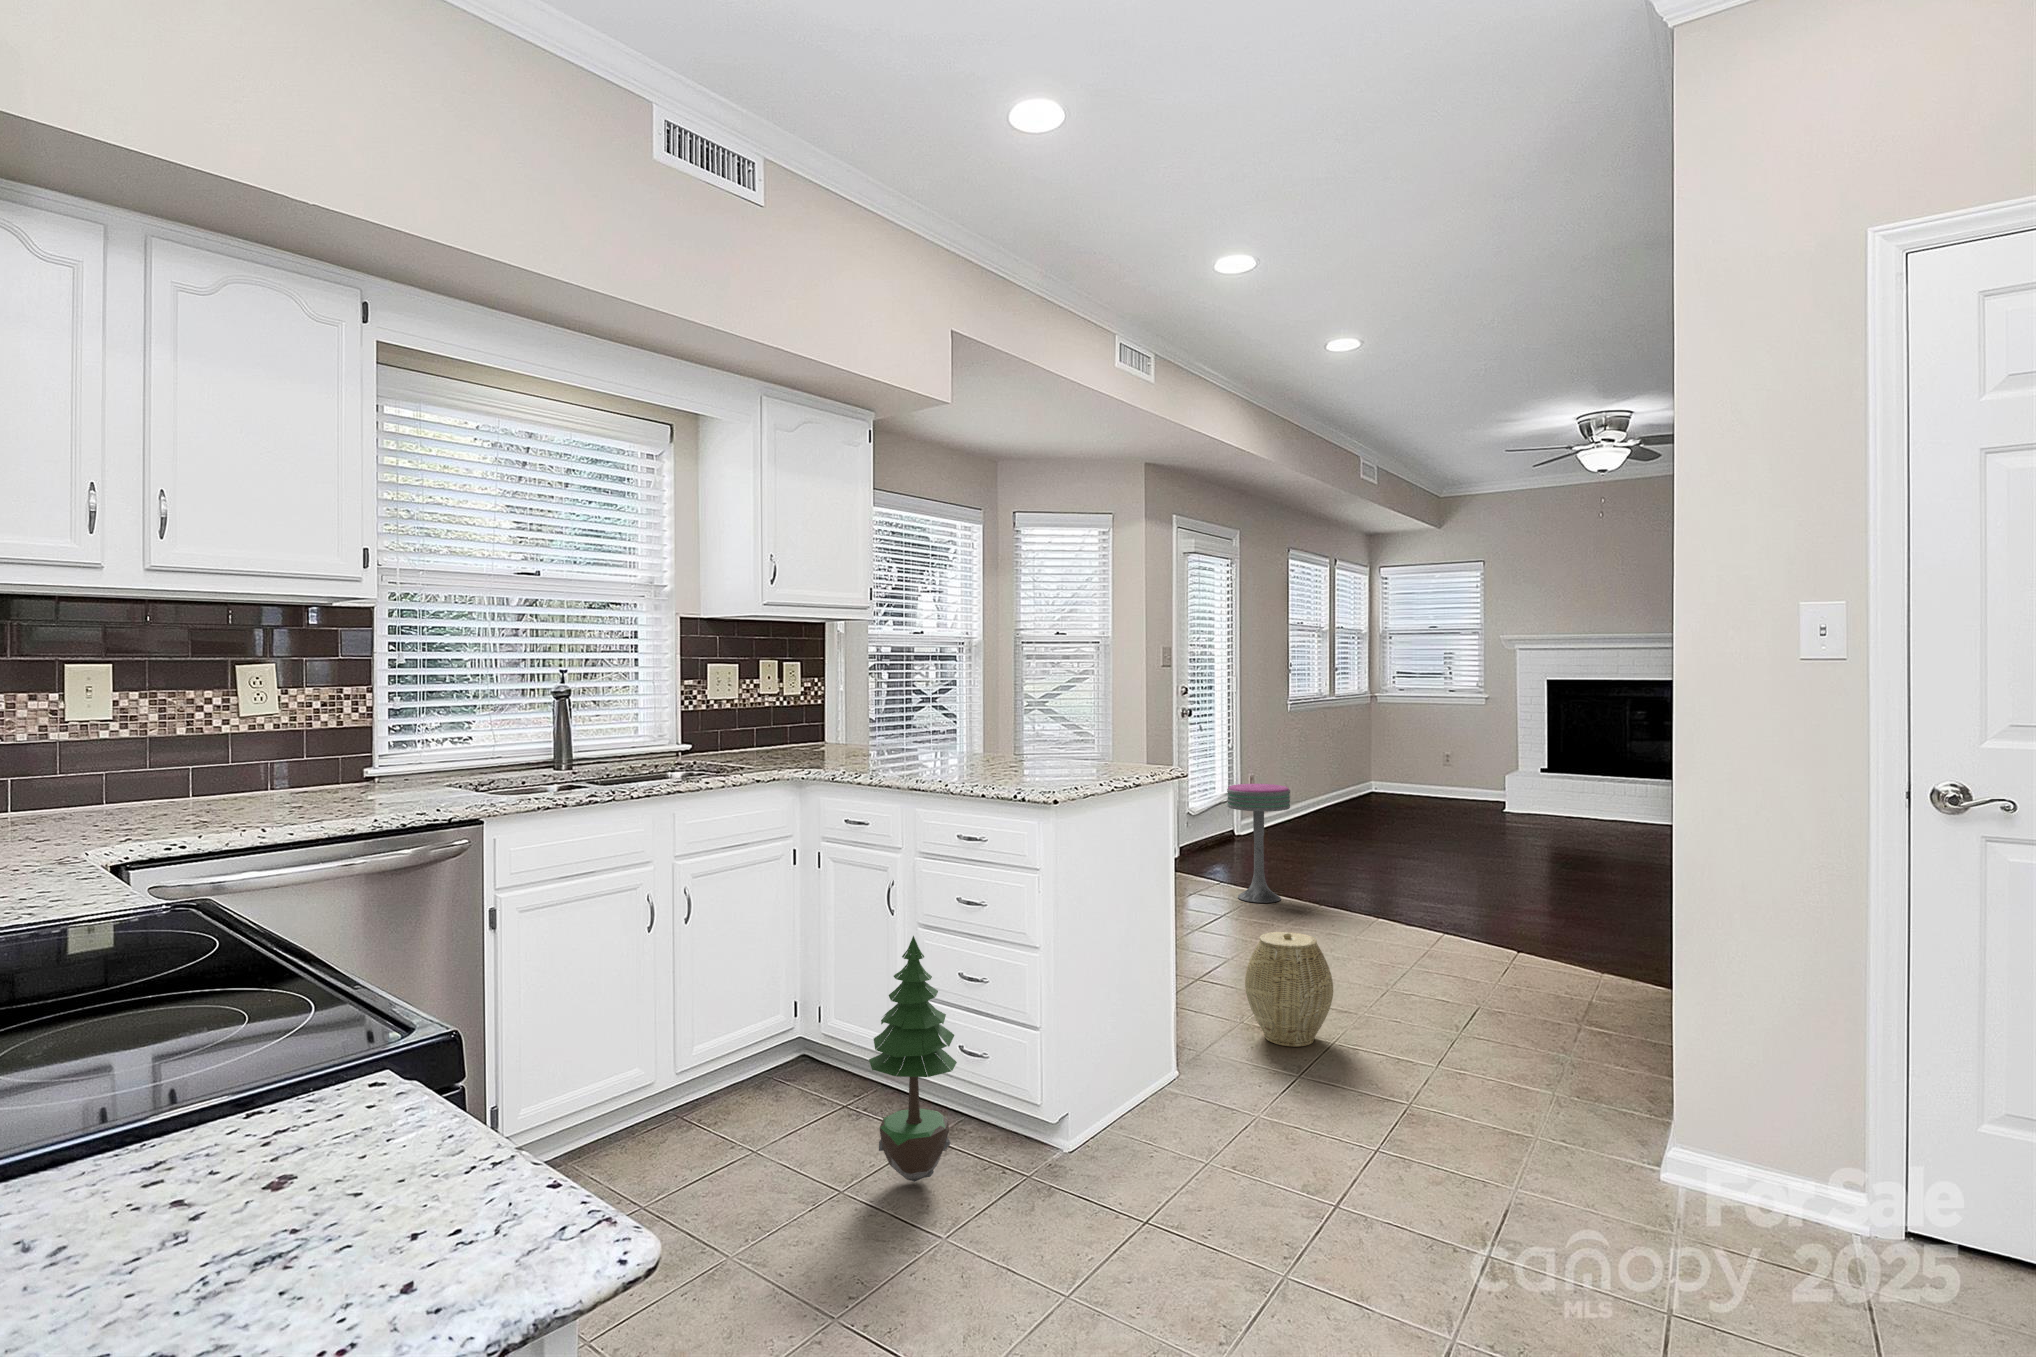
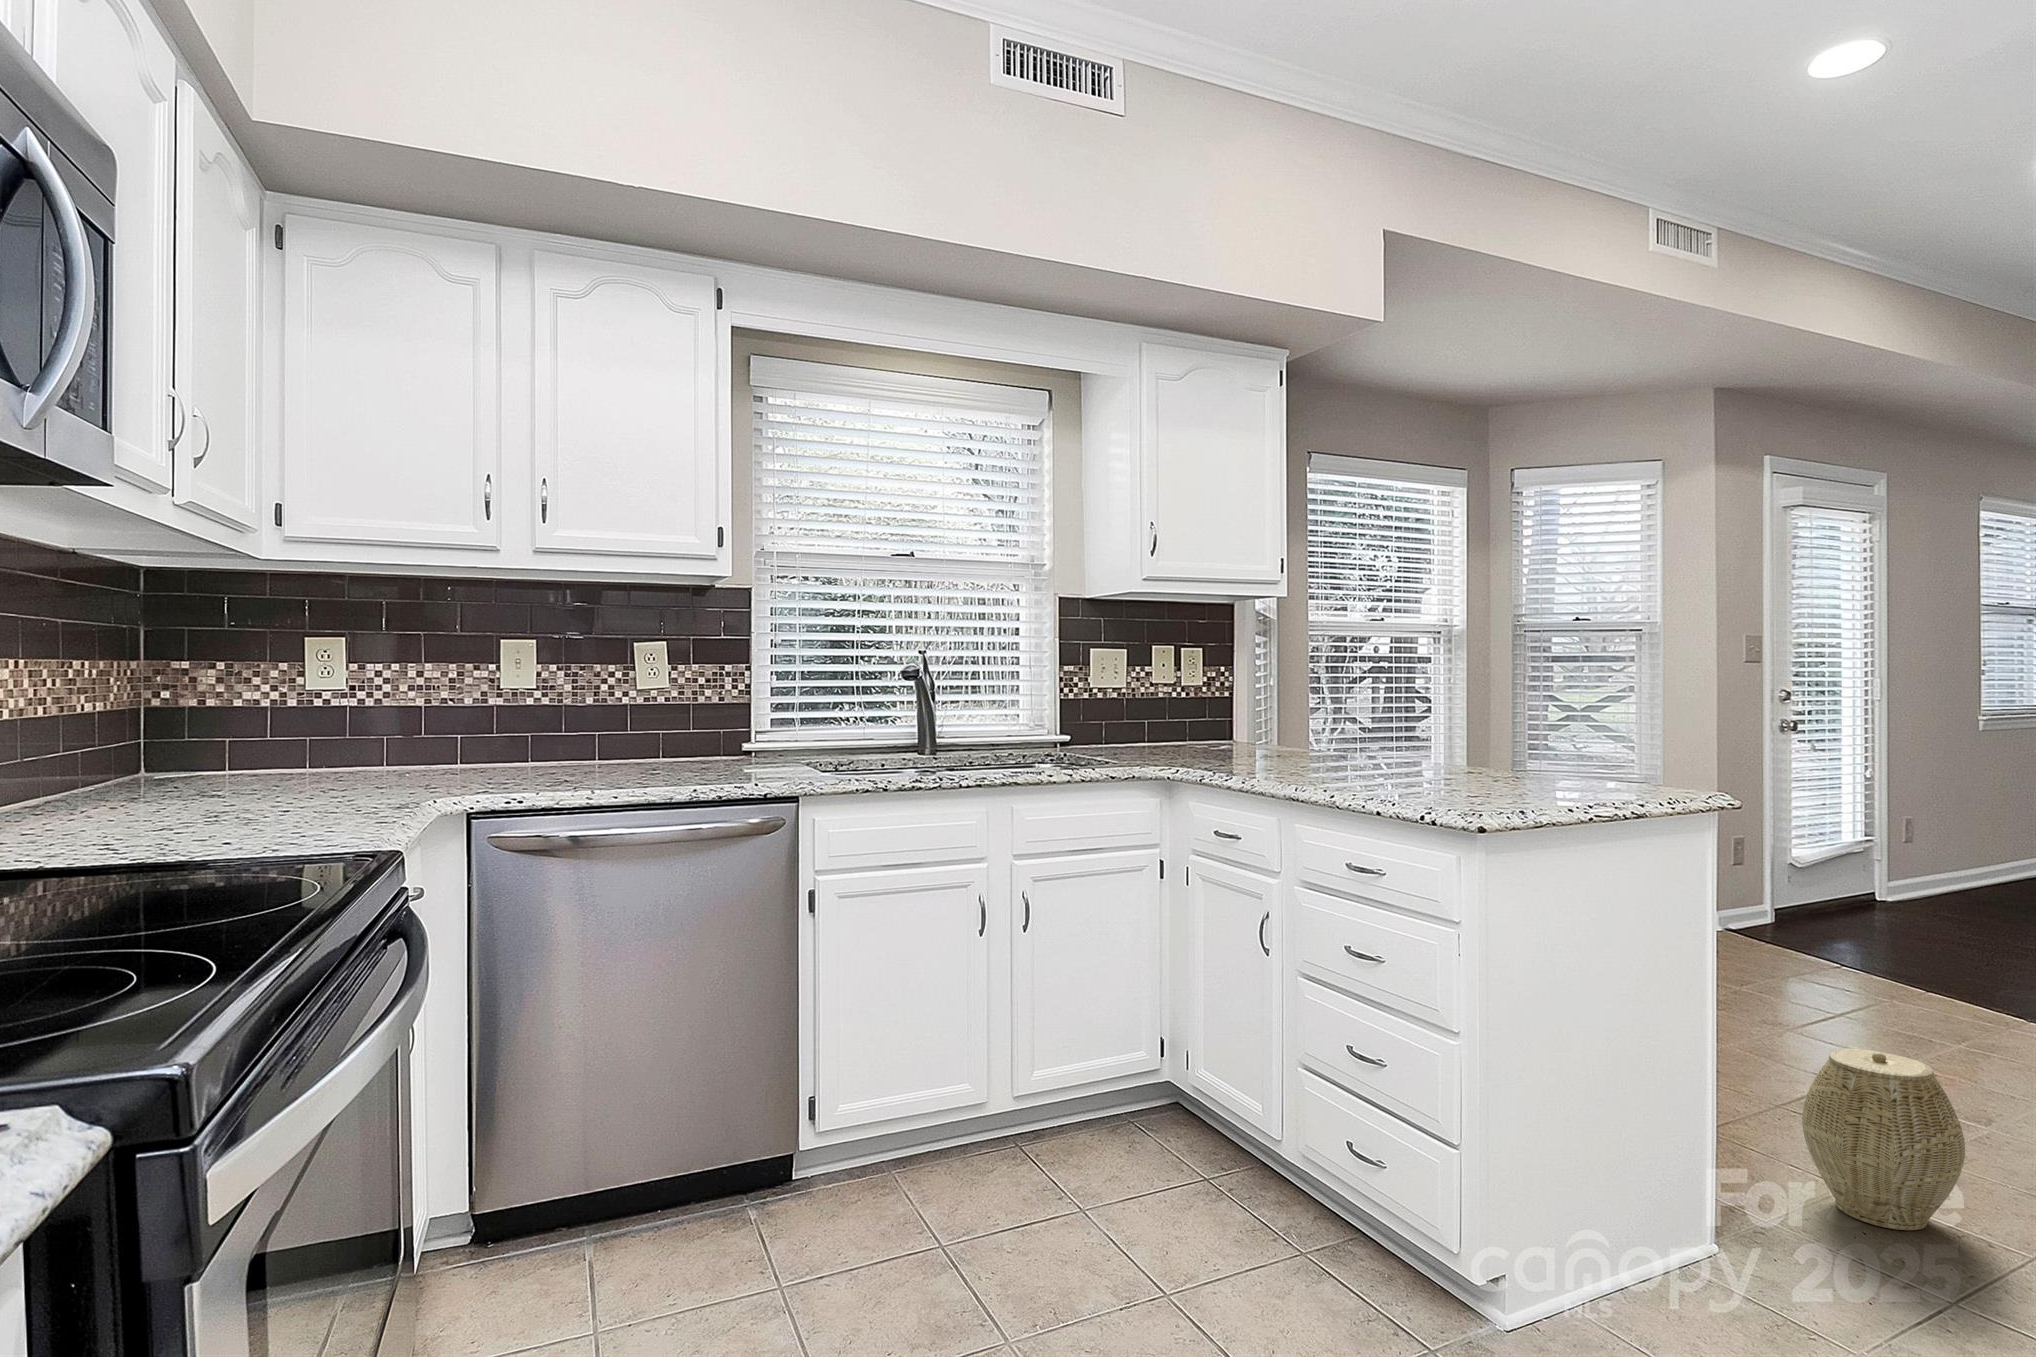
bar stool: present [1227,784,1290,903] -> none [1836,832,1950,1010]
potted tree: present [869,936,957,1182] -> none [1190,975,1303,1284]

